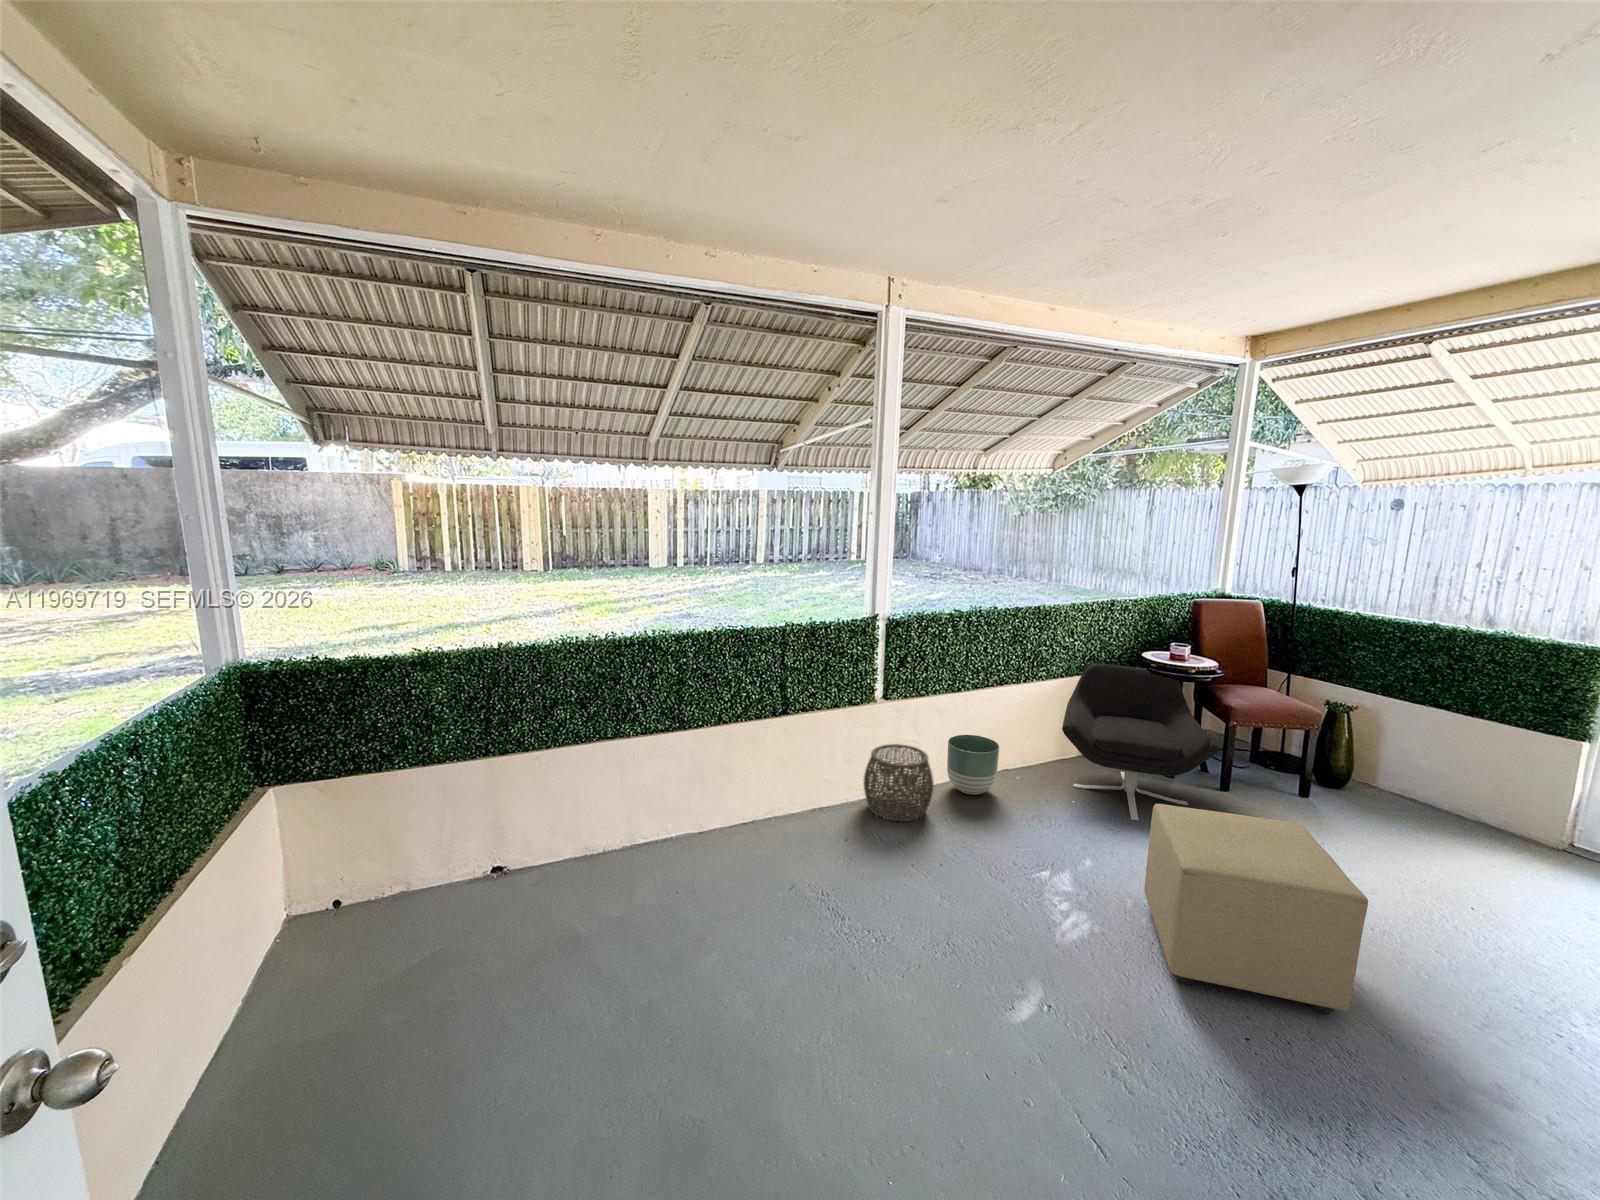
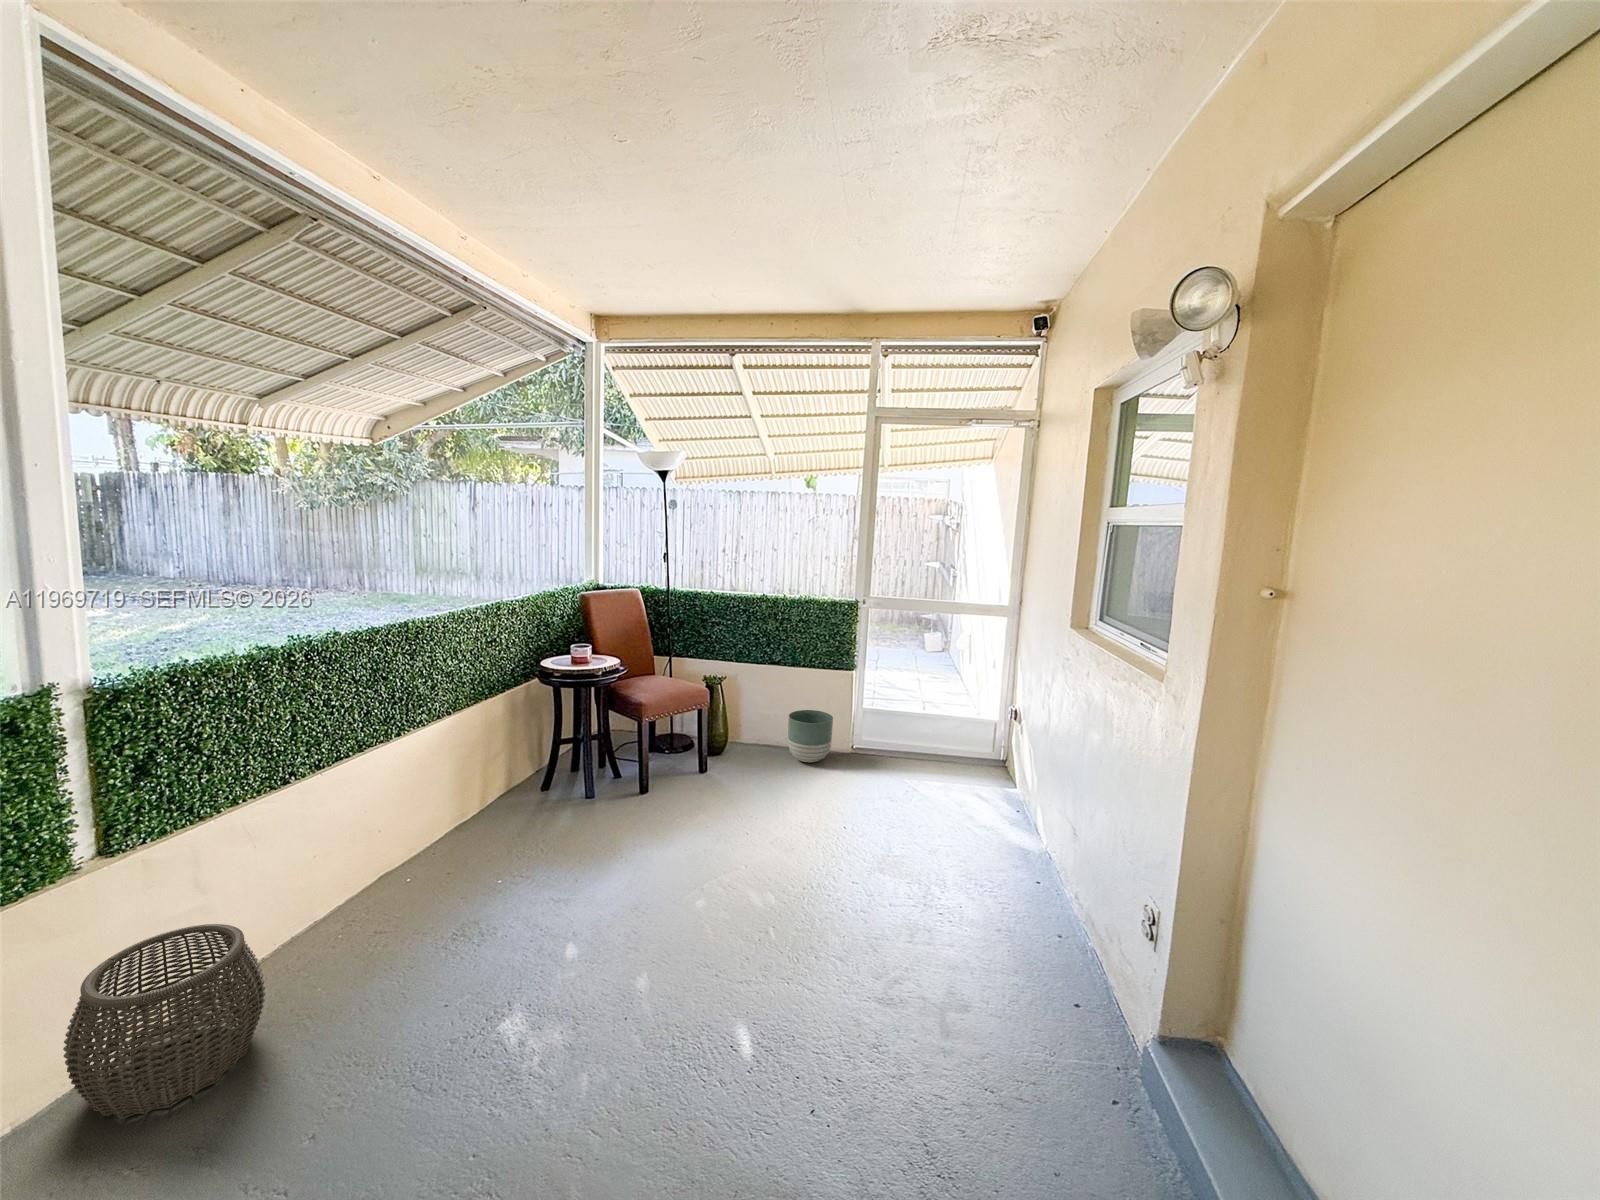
lounge chair: present [1062,663,1219,821] -> none [462,676,653,874]
planter: present [947,735,999,795] -> present [788,710,833,762]
ottoman: present [1144,804,1368,1013] -> none [647,820,884,1093]

